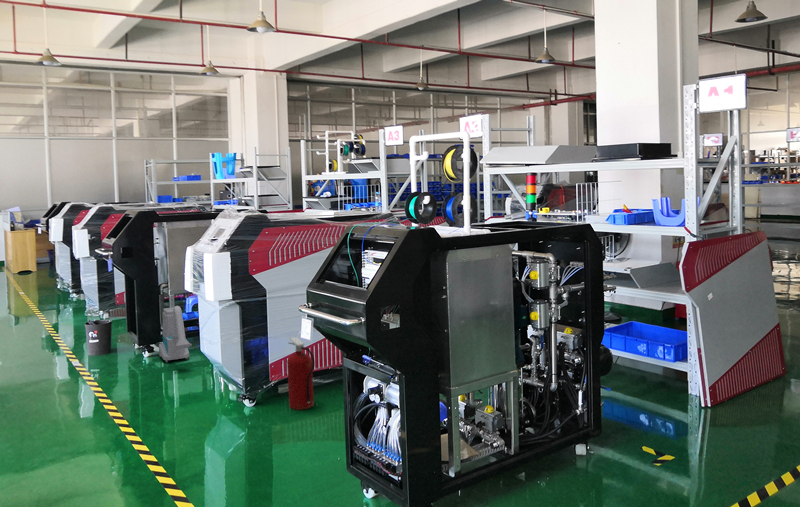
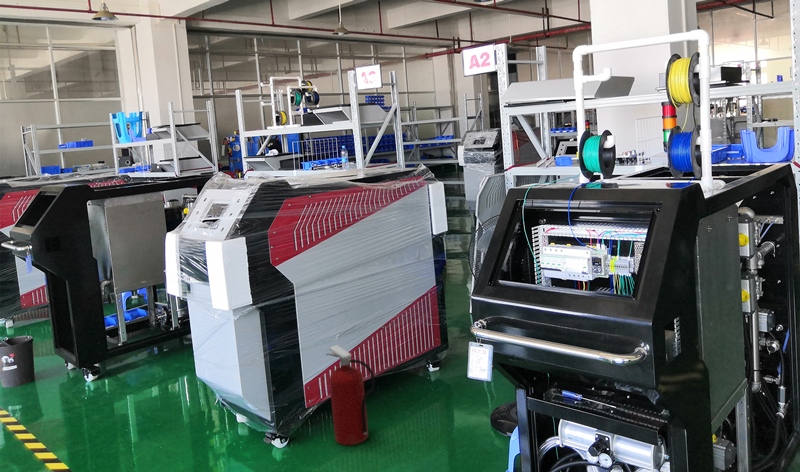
vacuum cleaner: present [159,306,192,362] -> none [107,311,163,387]

